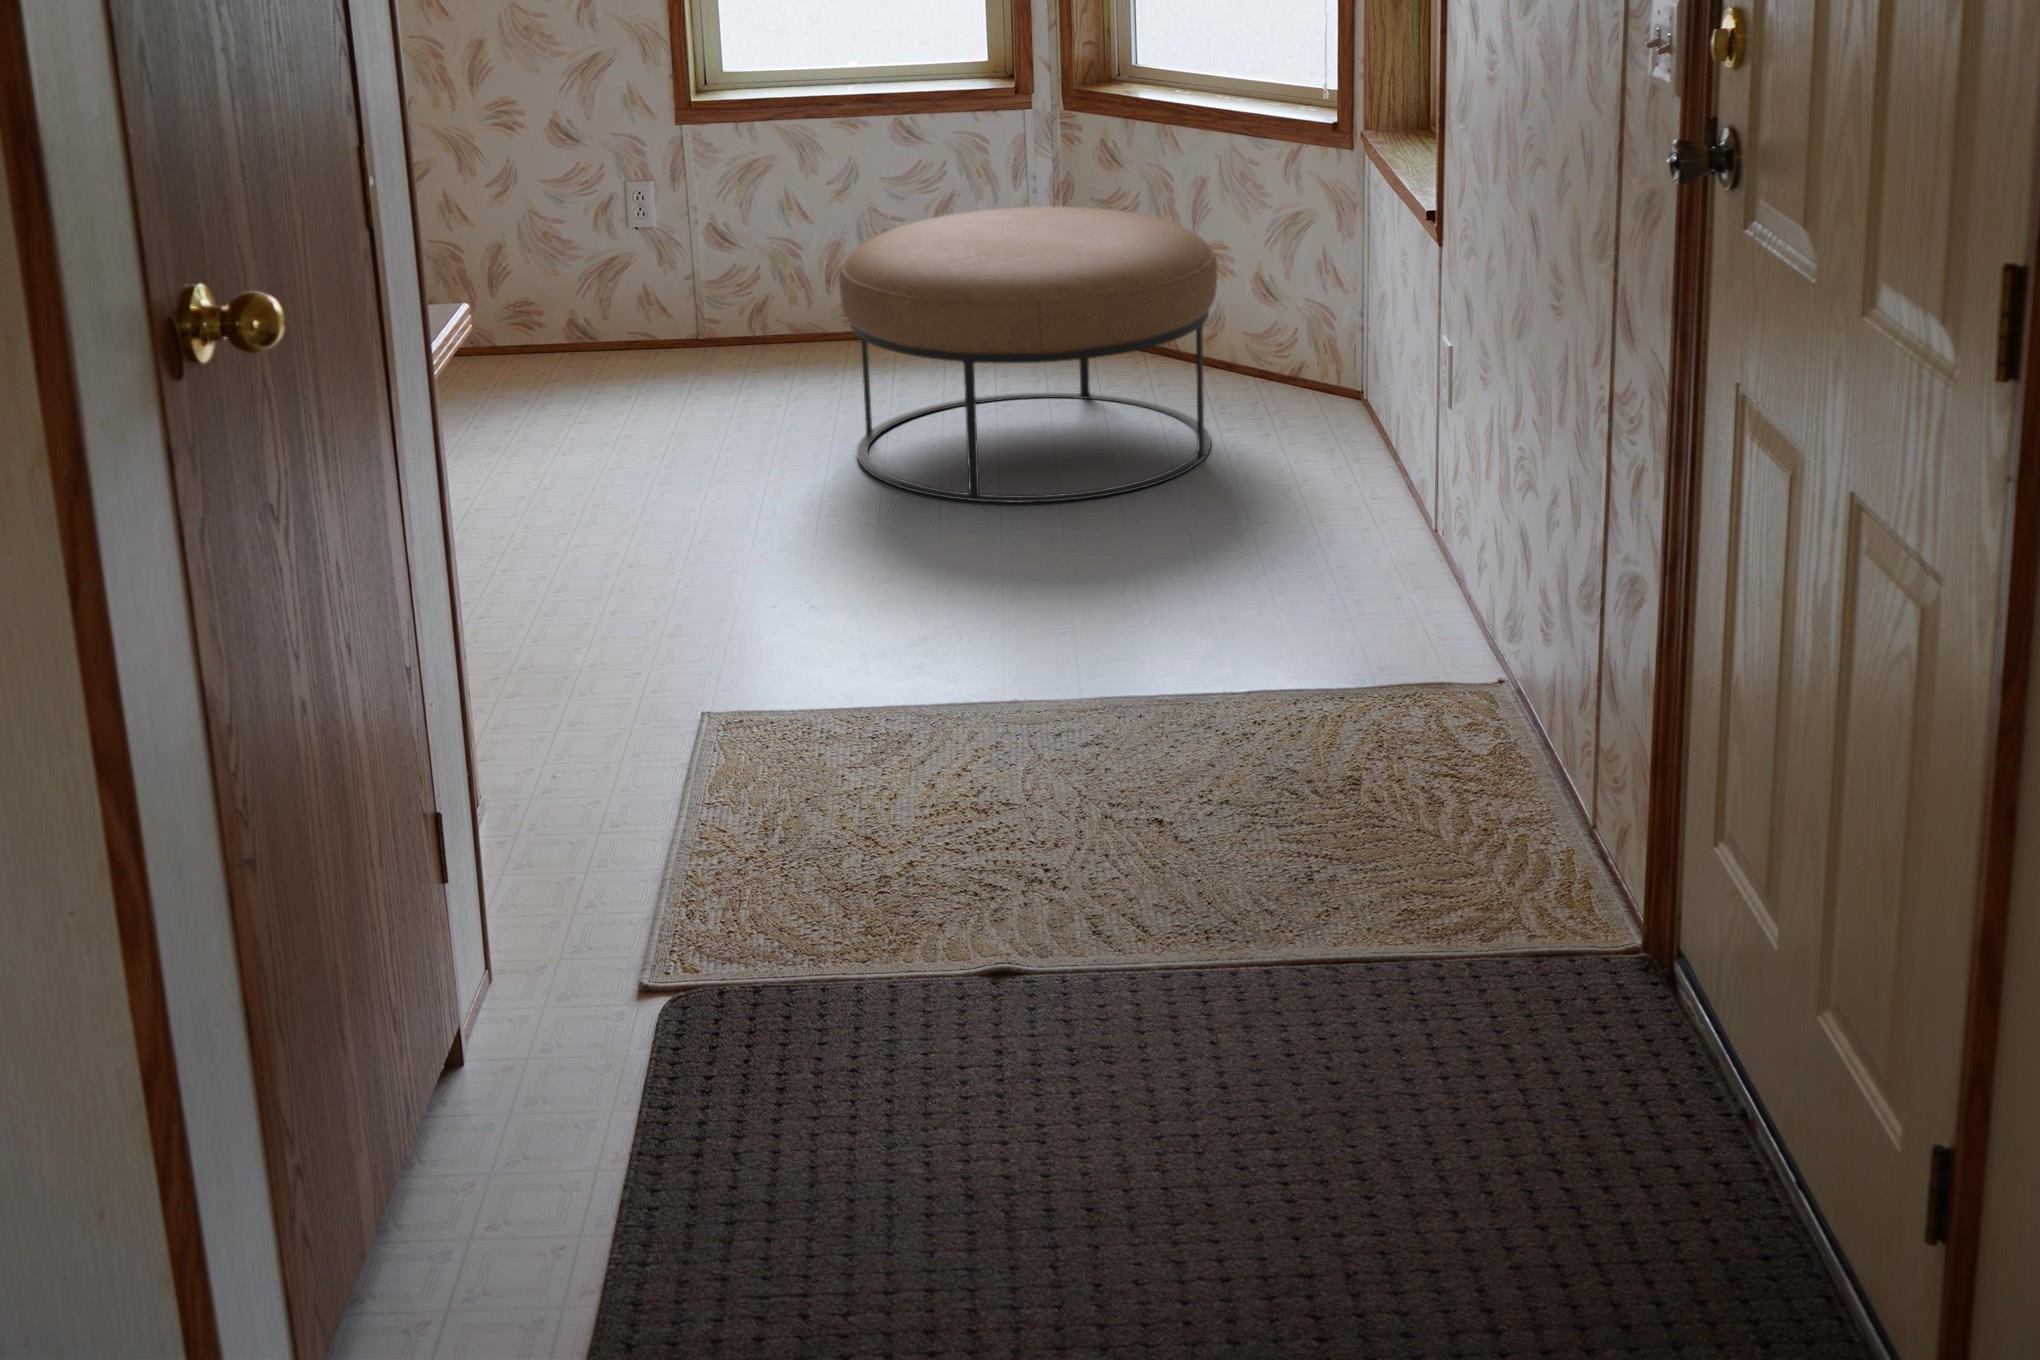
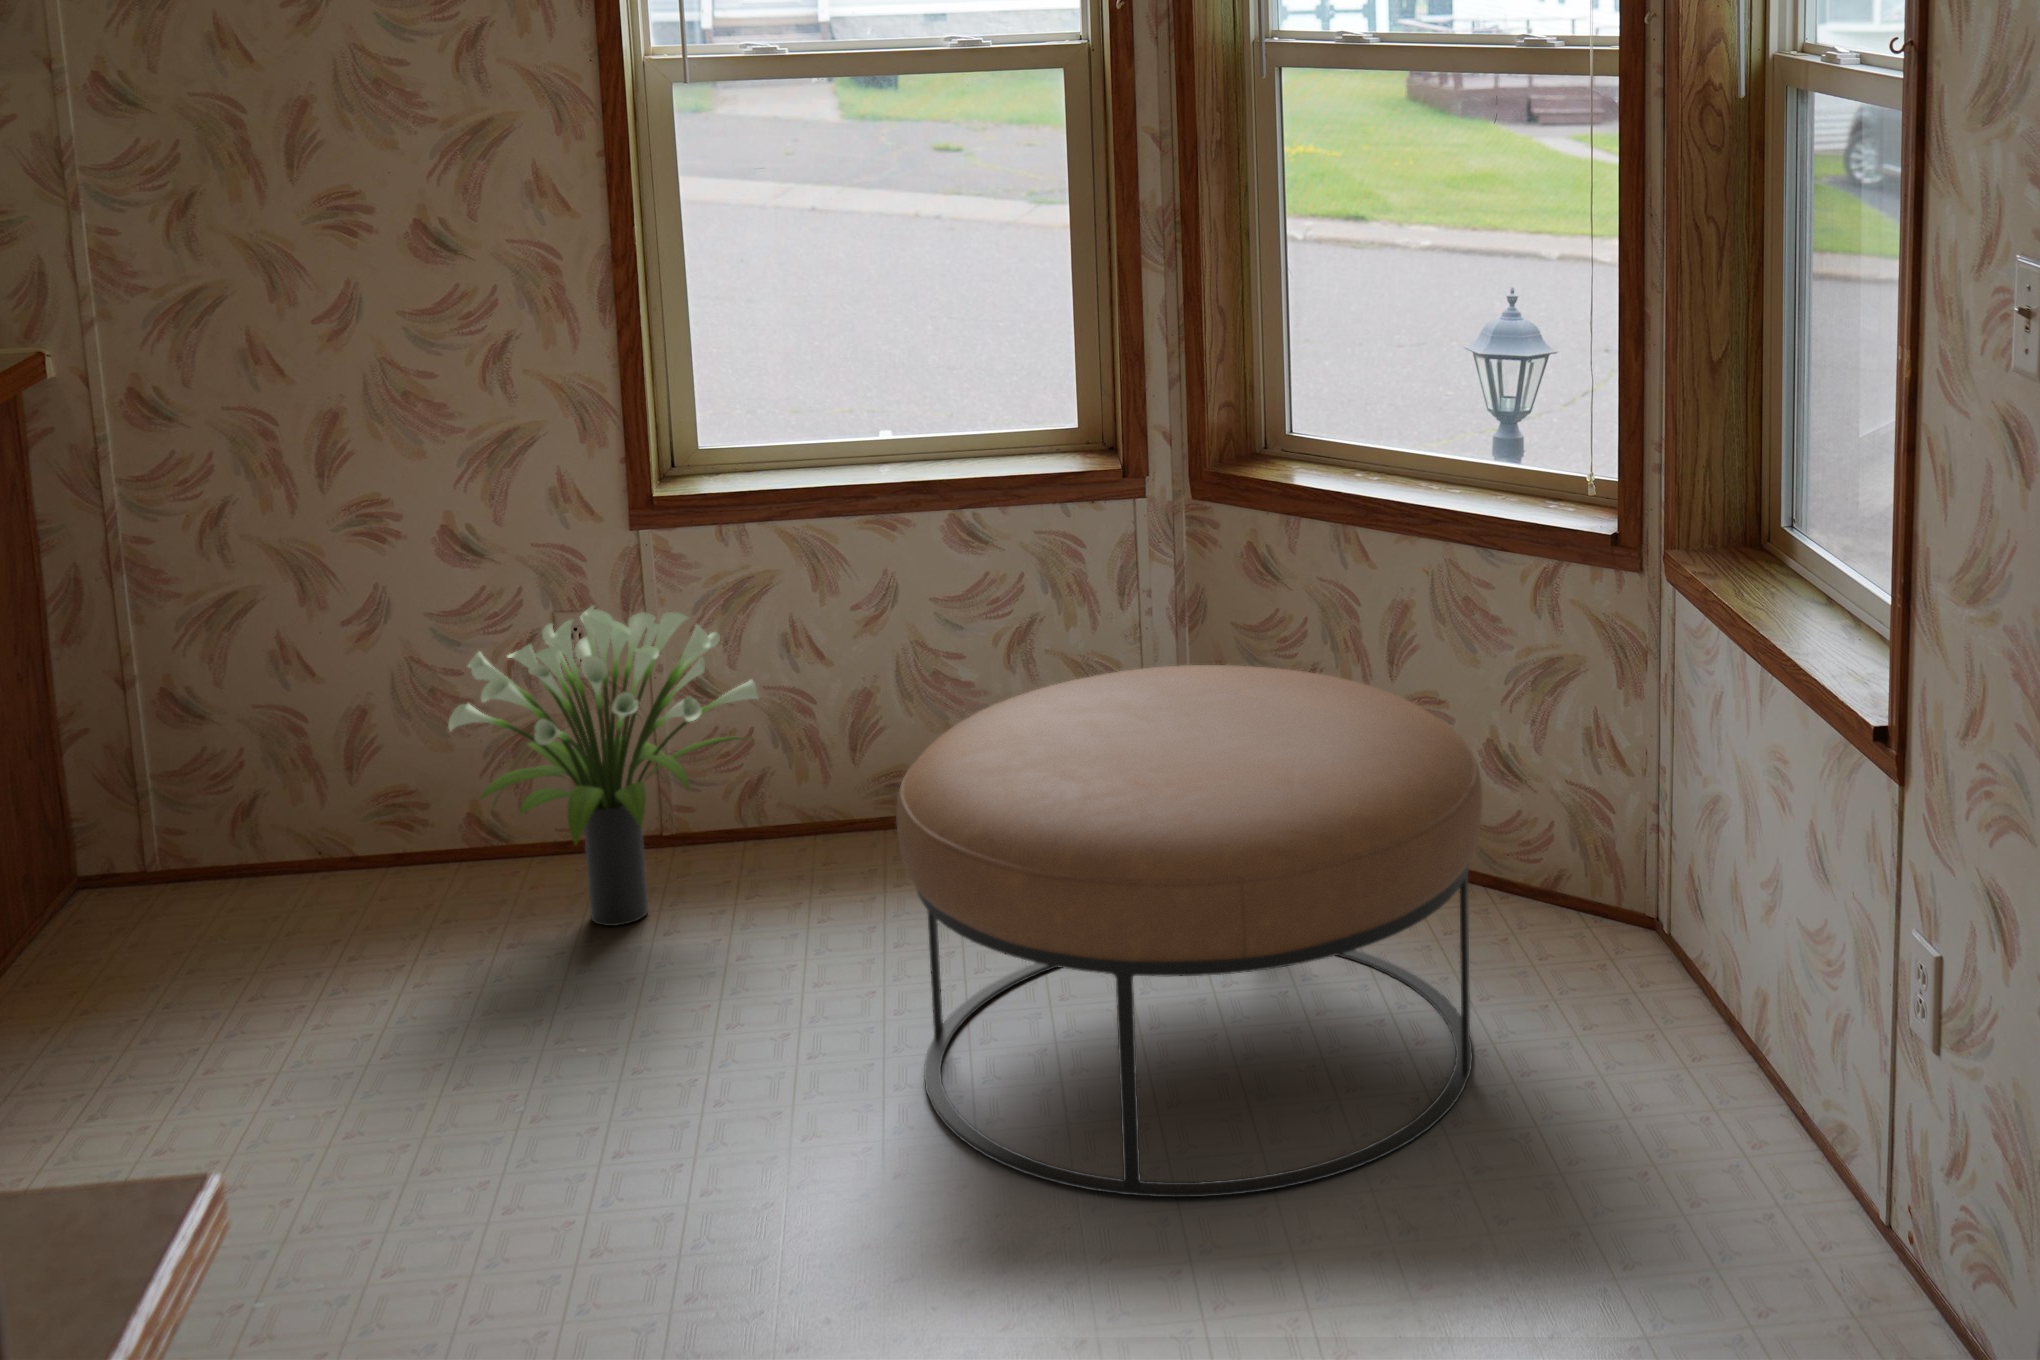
potted plant: none [561,170,762,383] -> present [448,605,758,926]

